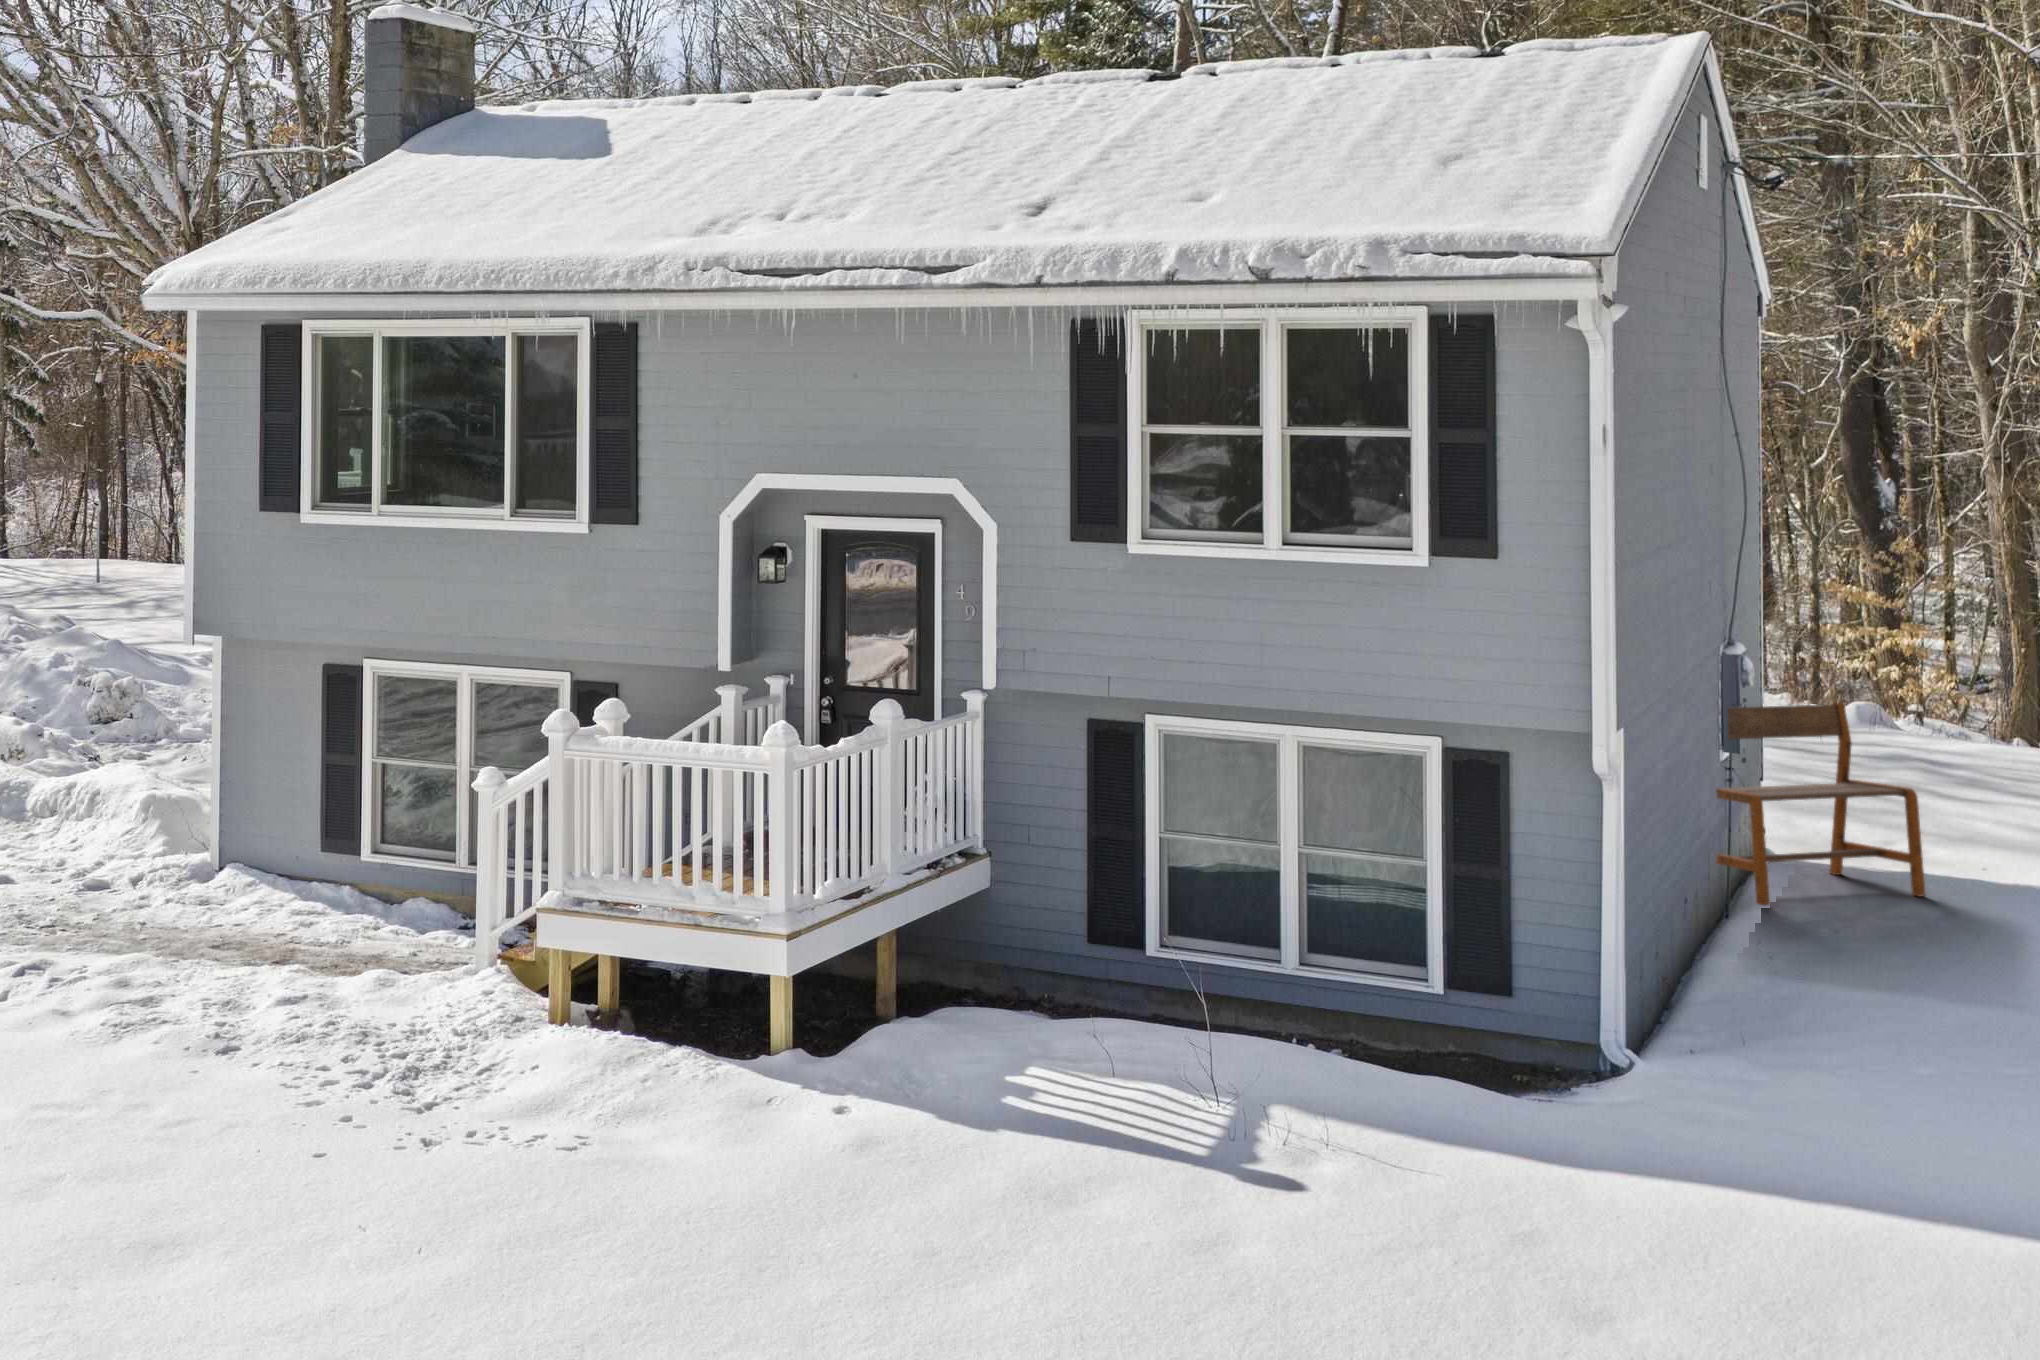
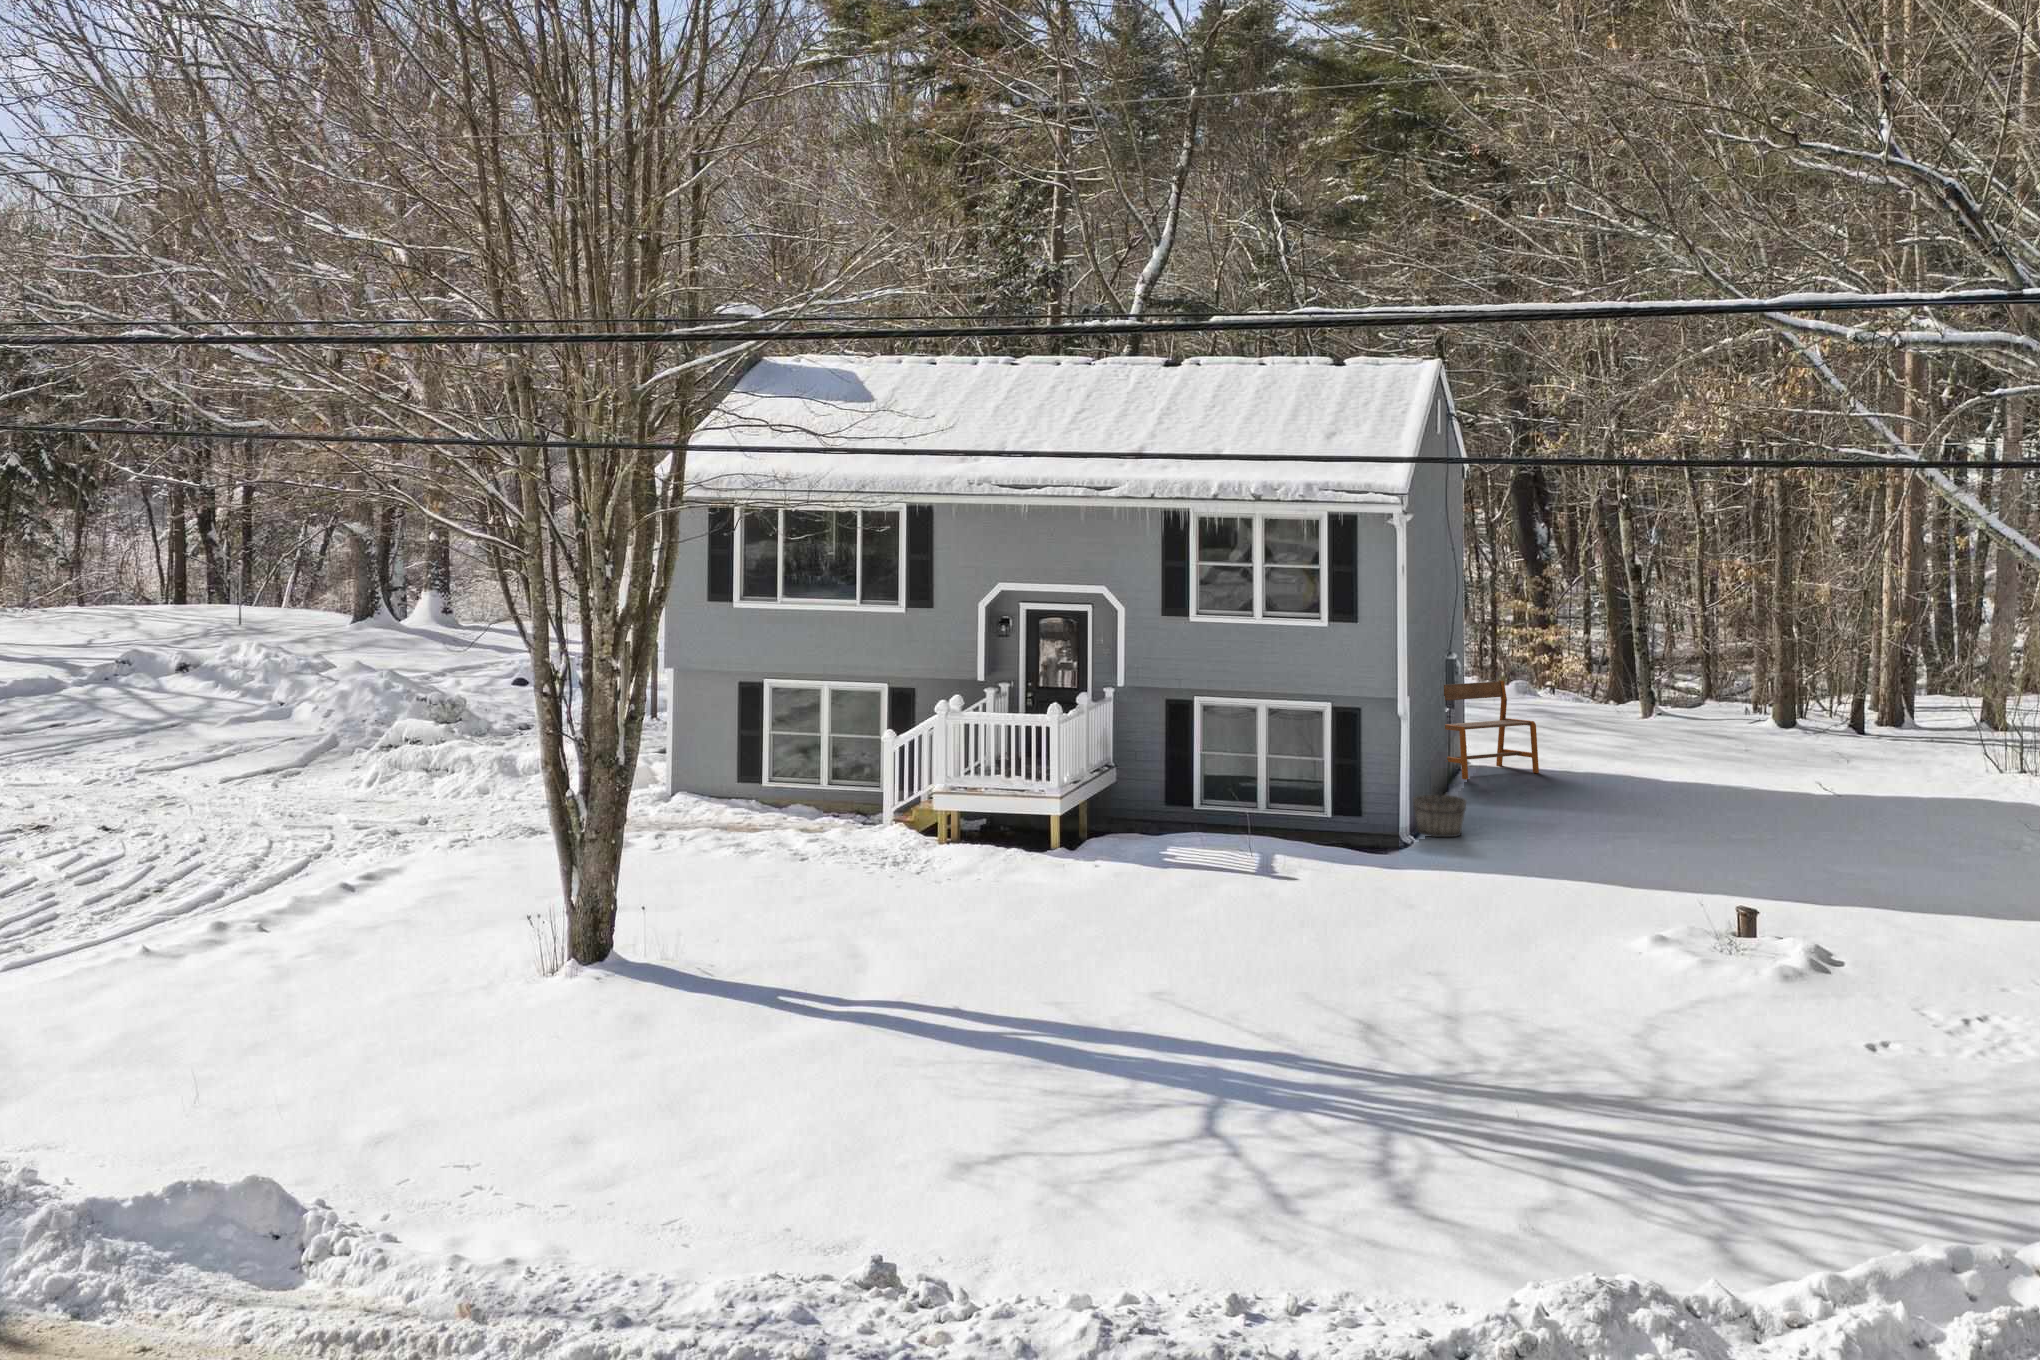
wooden bucket: none [1631,947,1769,1078] -> present [1413,791,1467,837]

